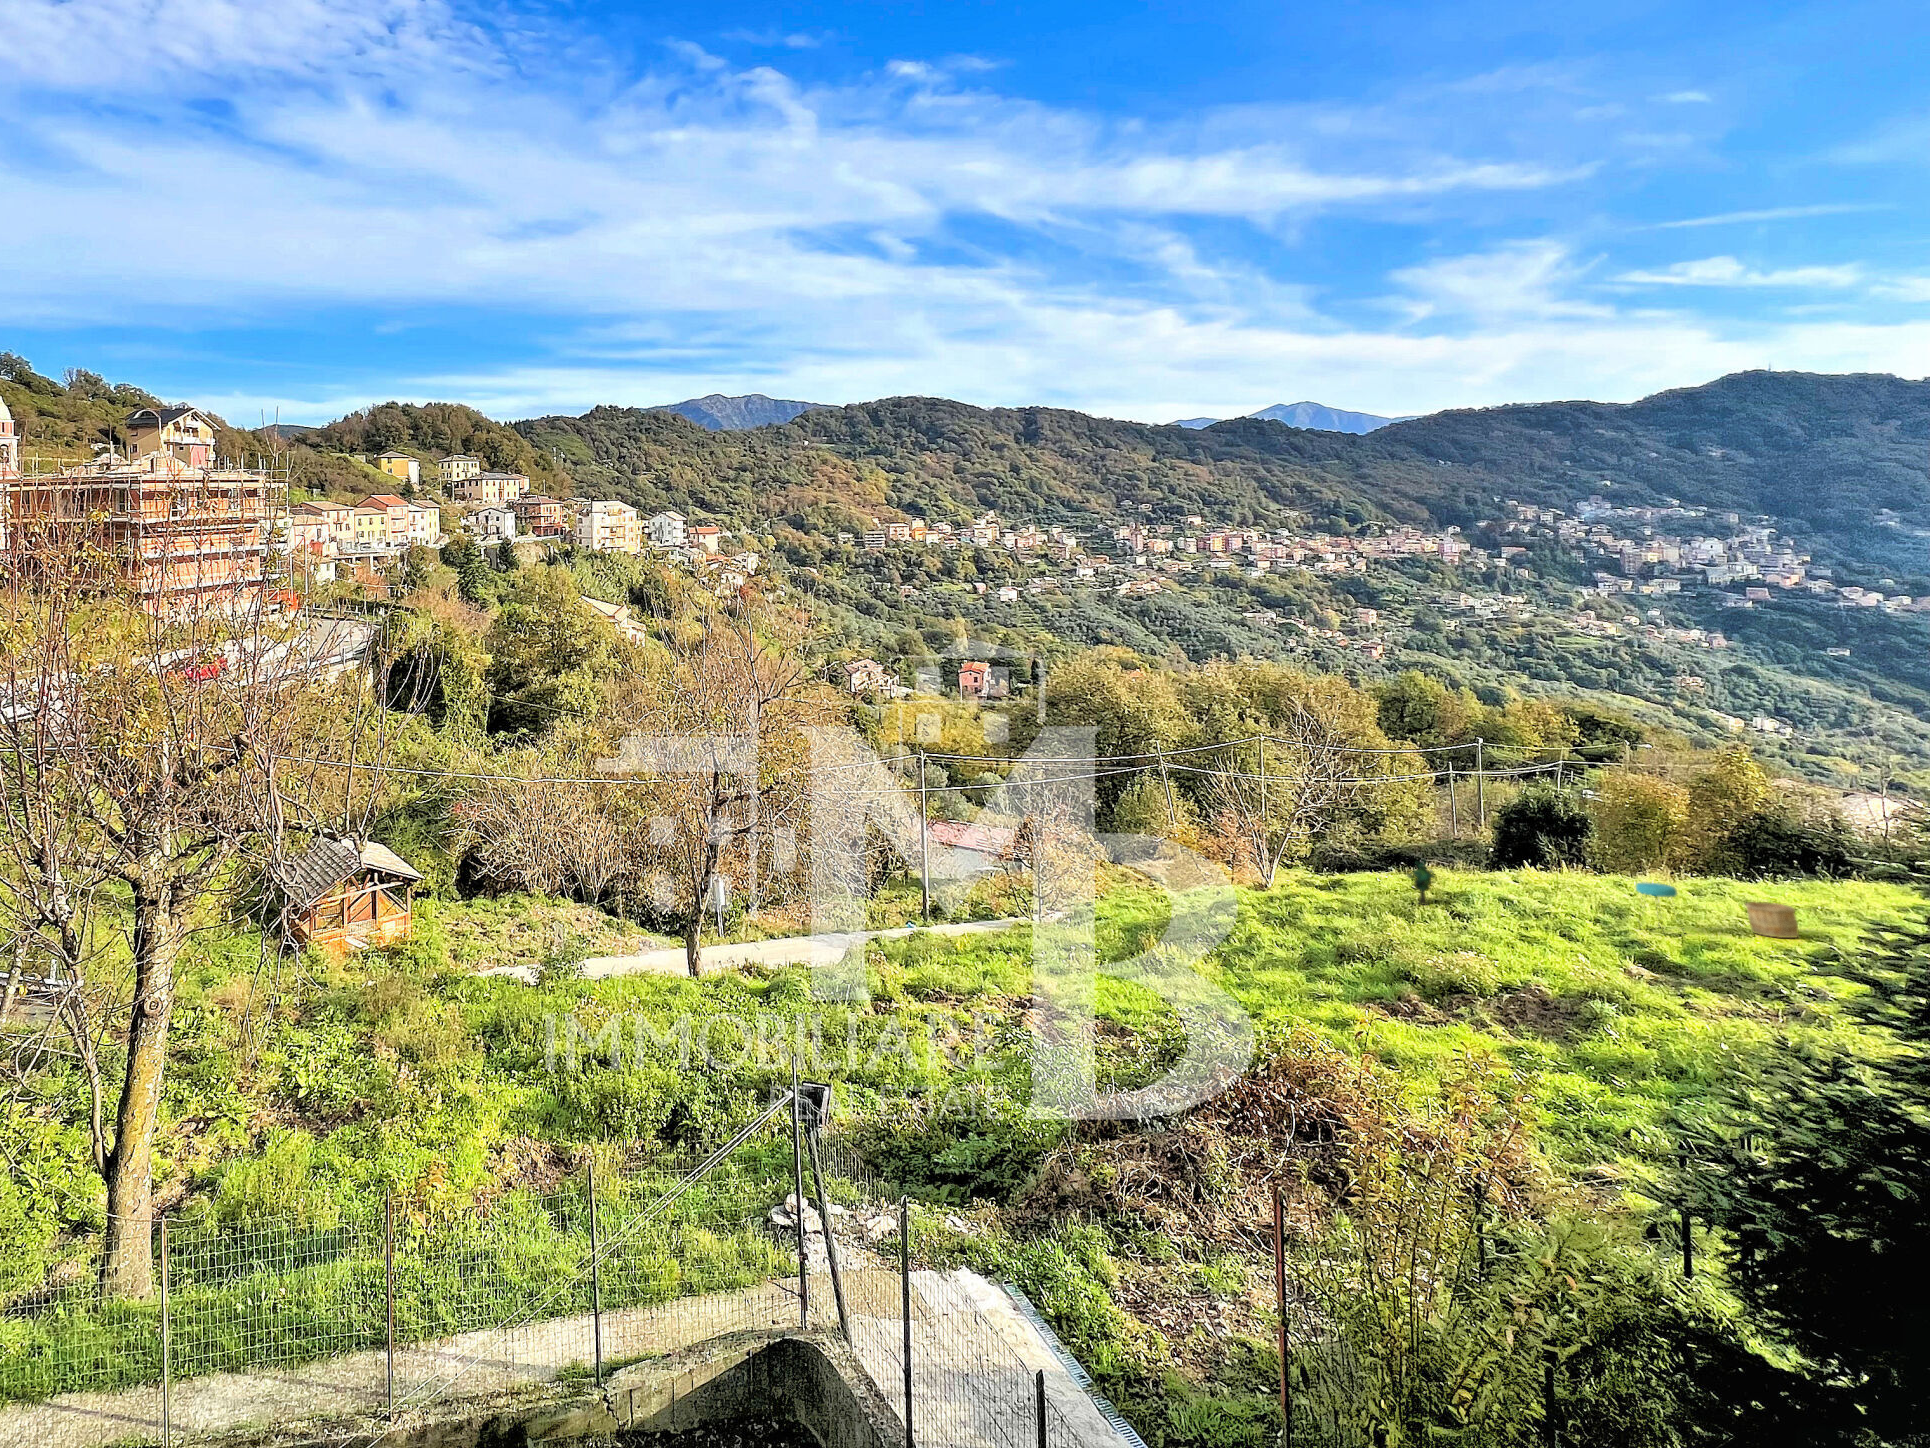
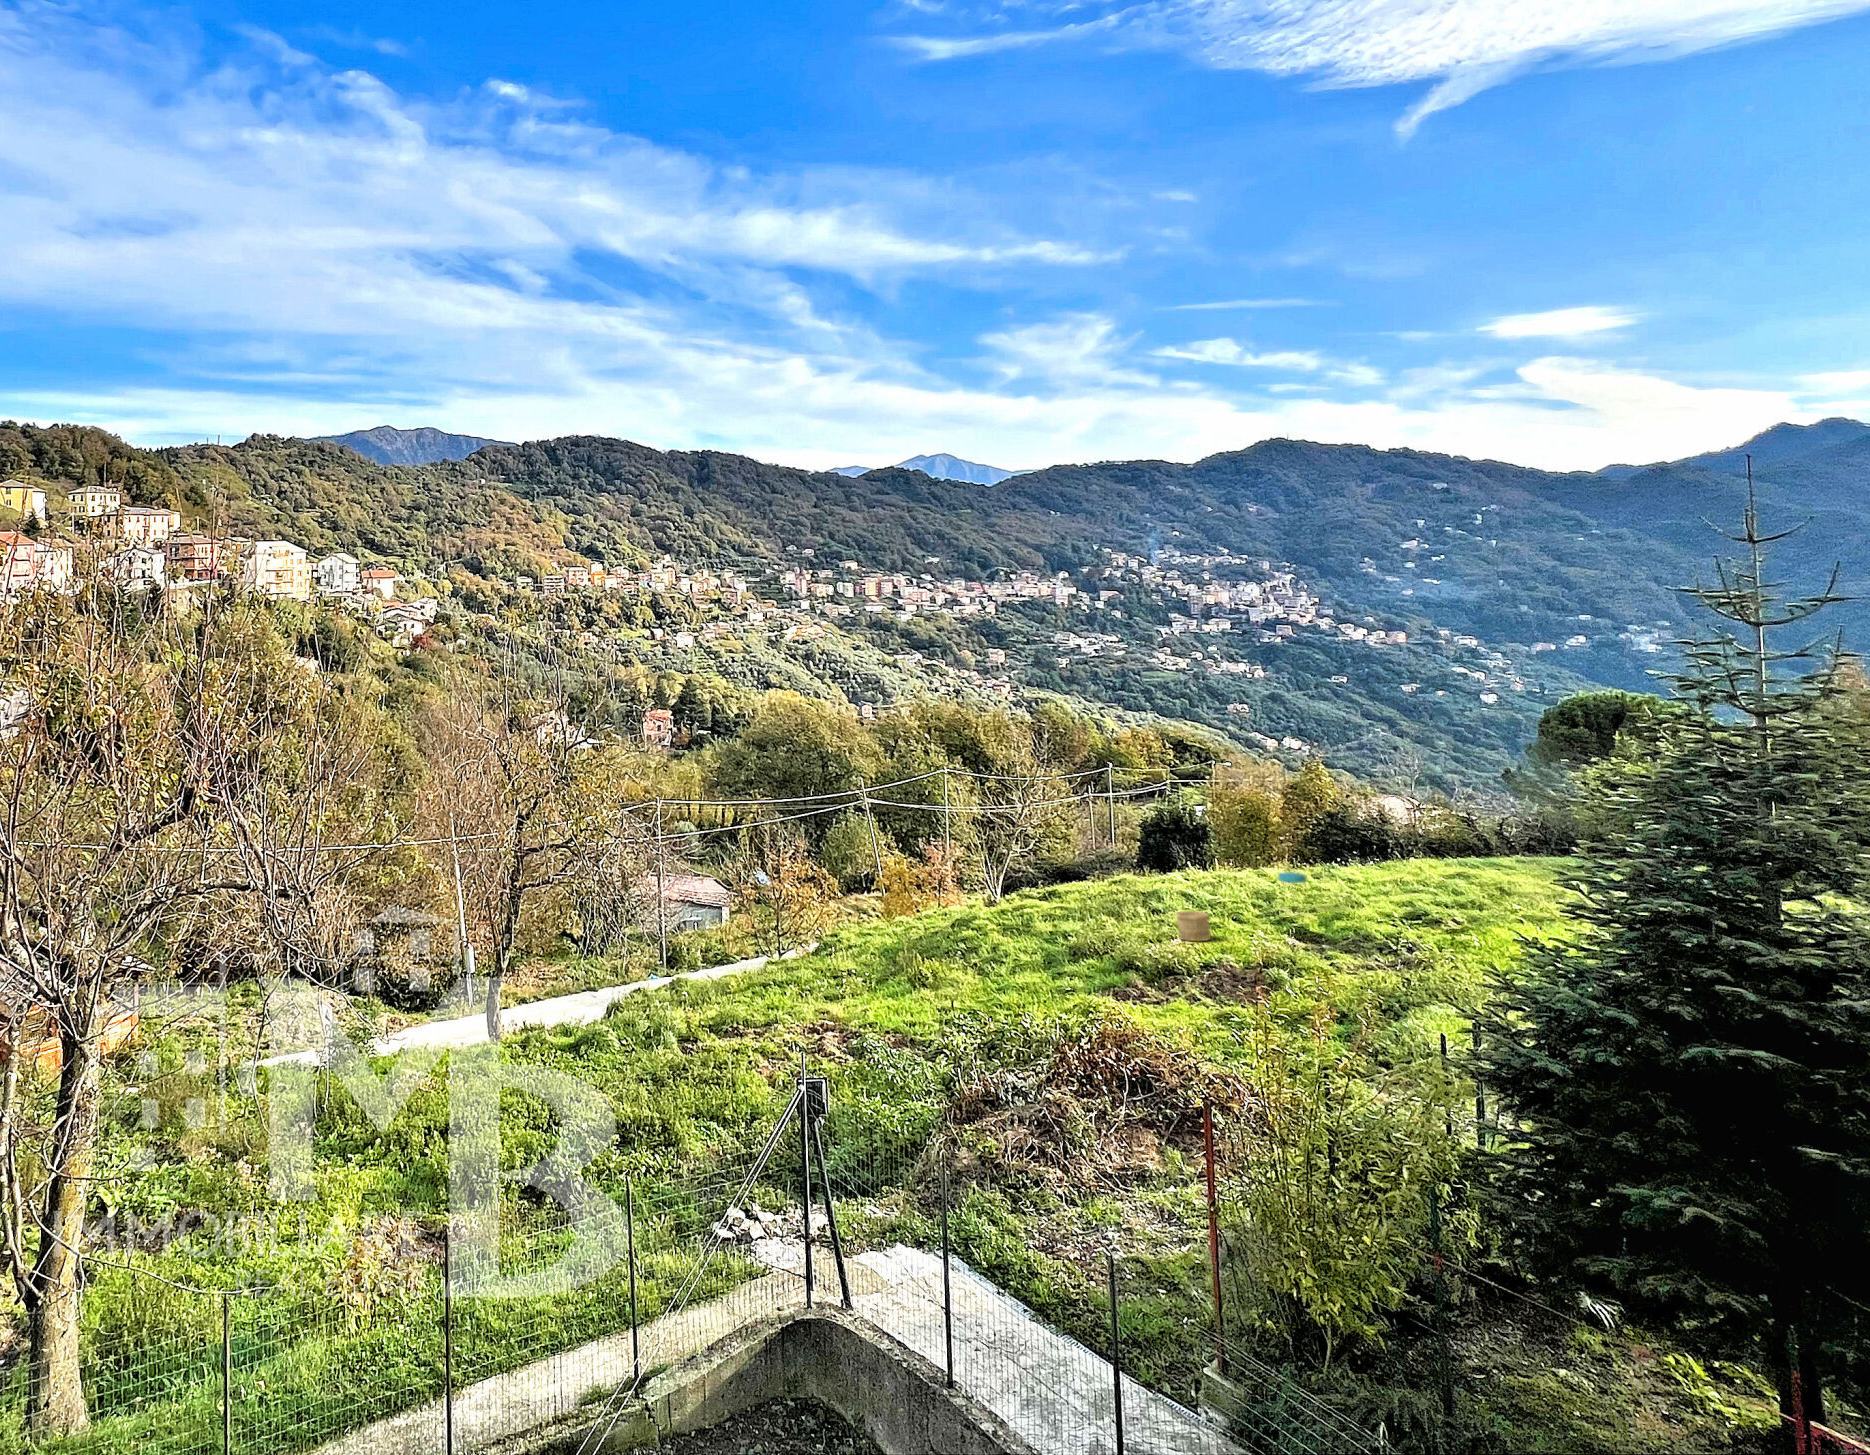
decorative plant: present [1407,859,1435,905] -> none [1109,866,1134,908]
wooden bucket: present [1745,902,1799,938] -> present [1176,911,1211,941]

